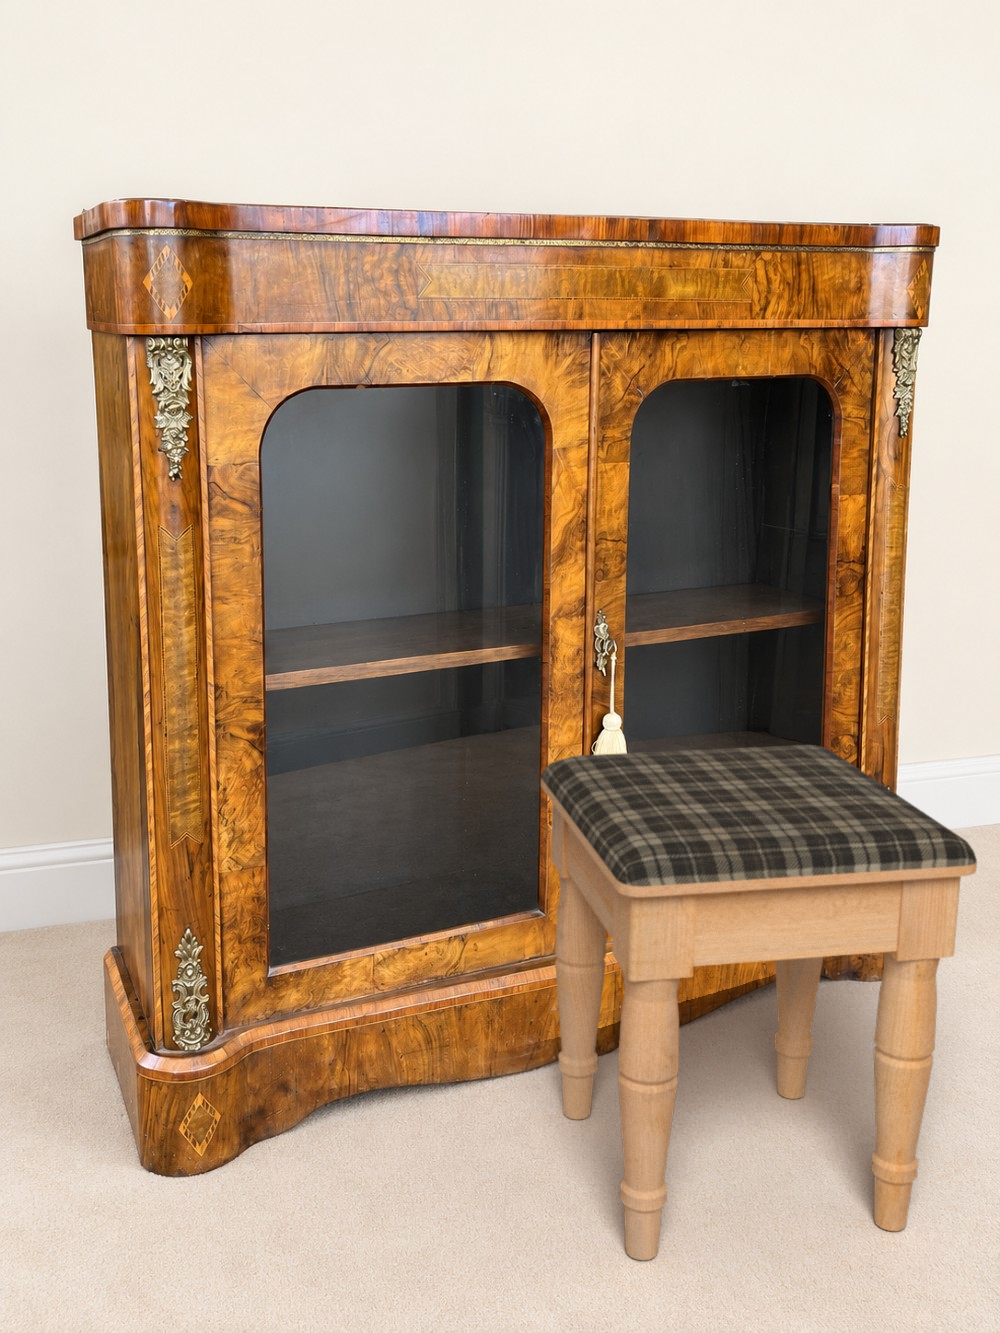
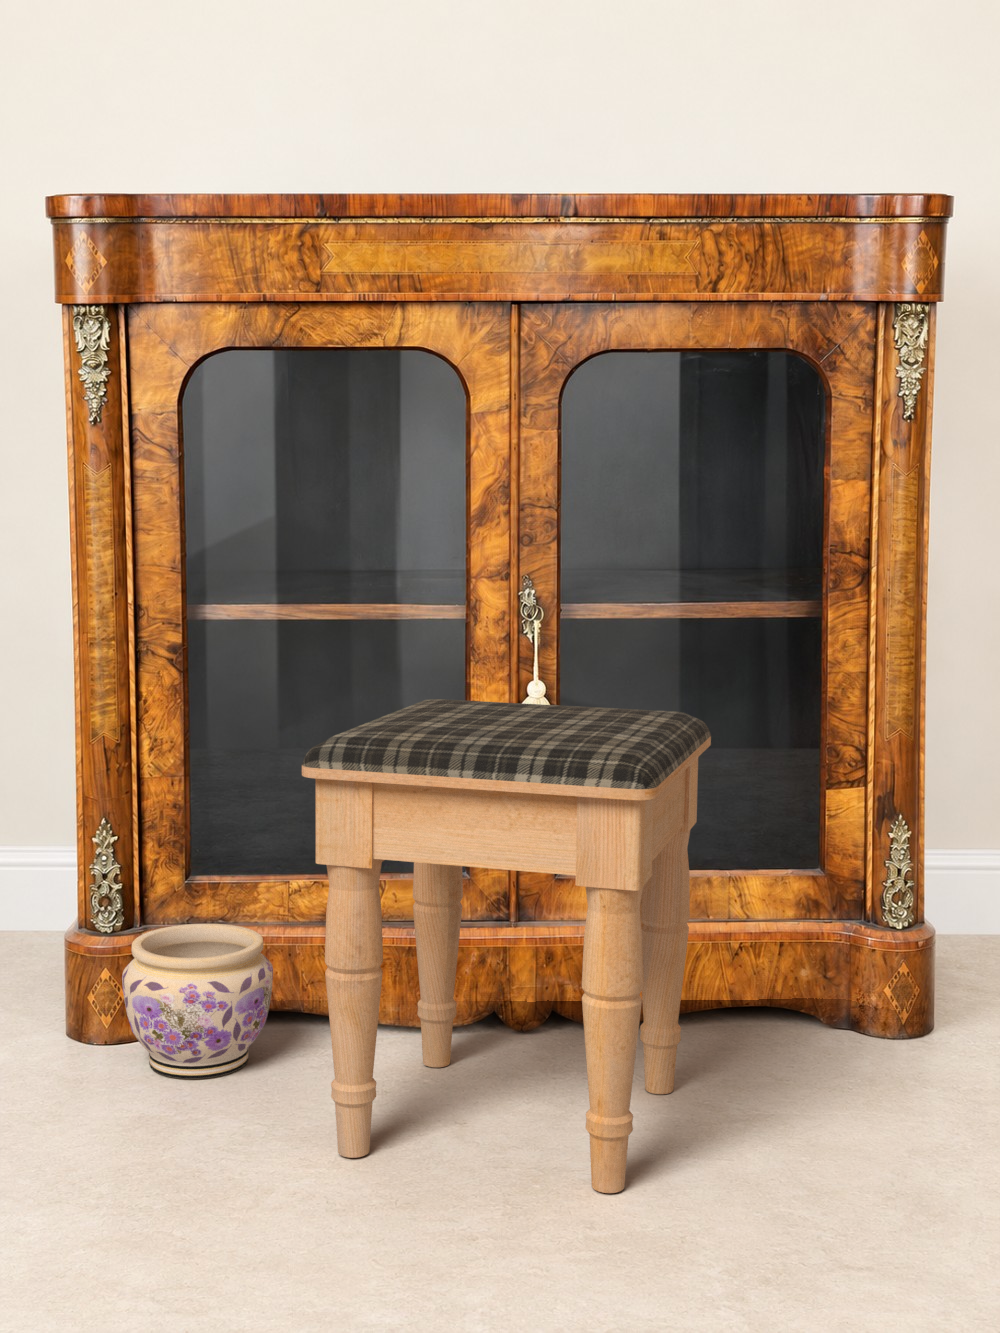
planter: none [272,1019,436,1205] -> present [122,924,273,1079]

